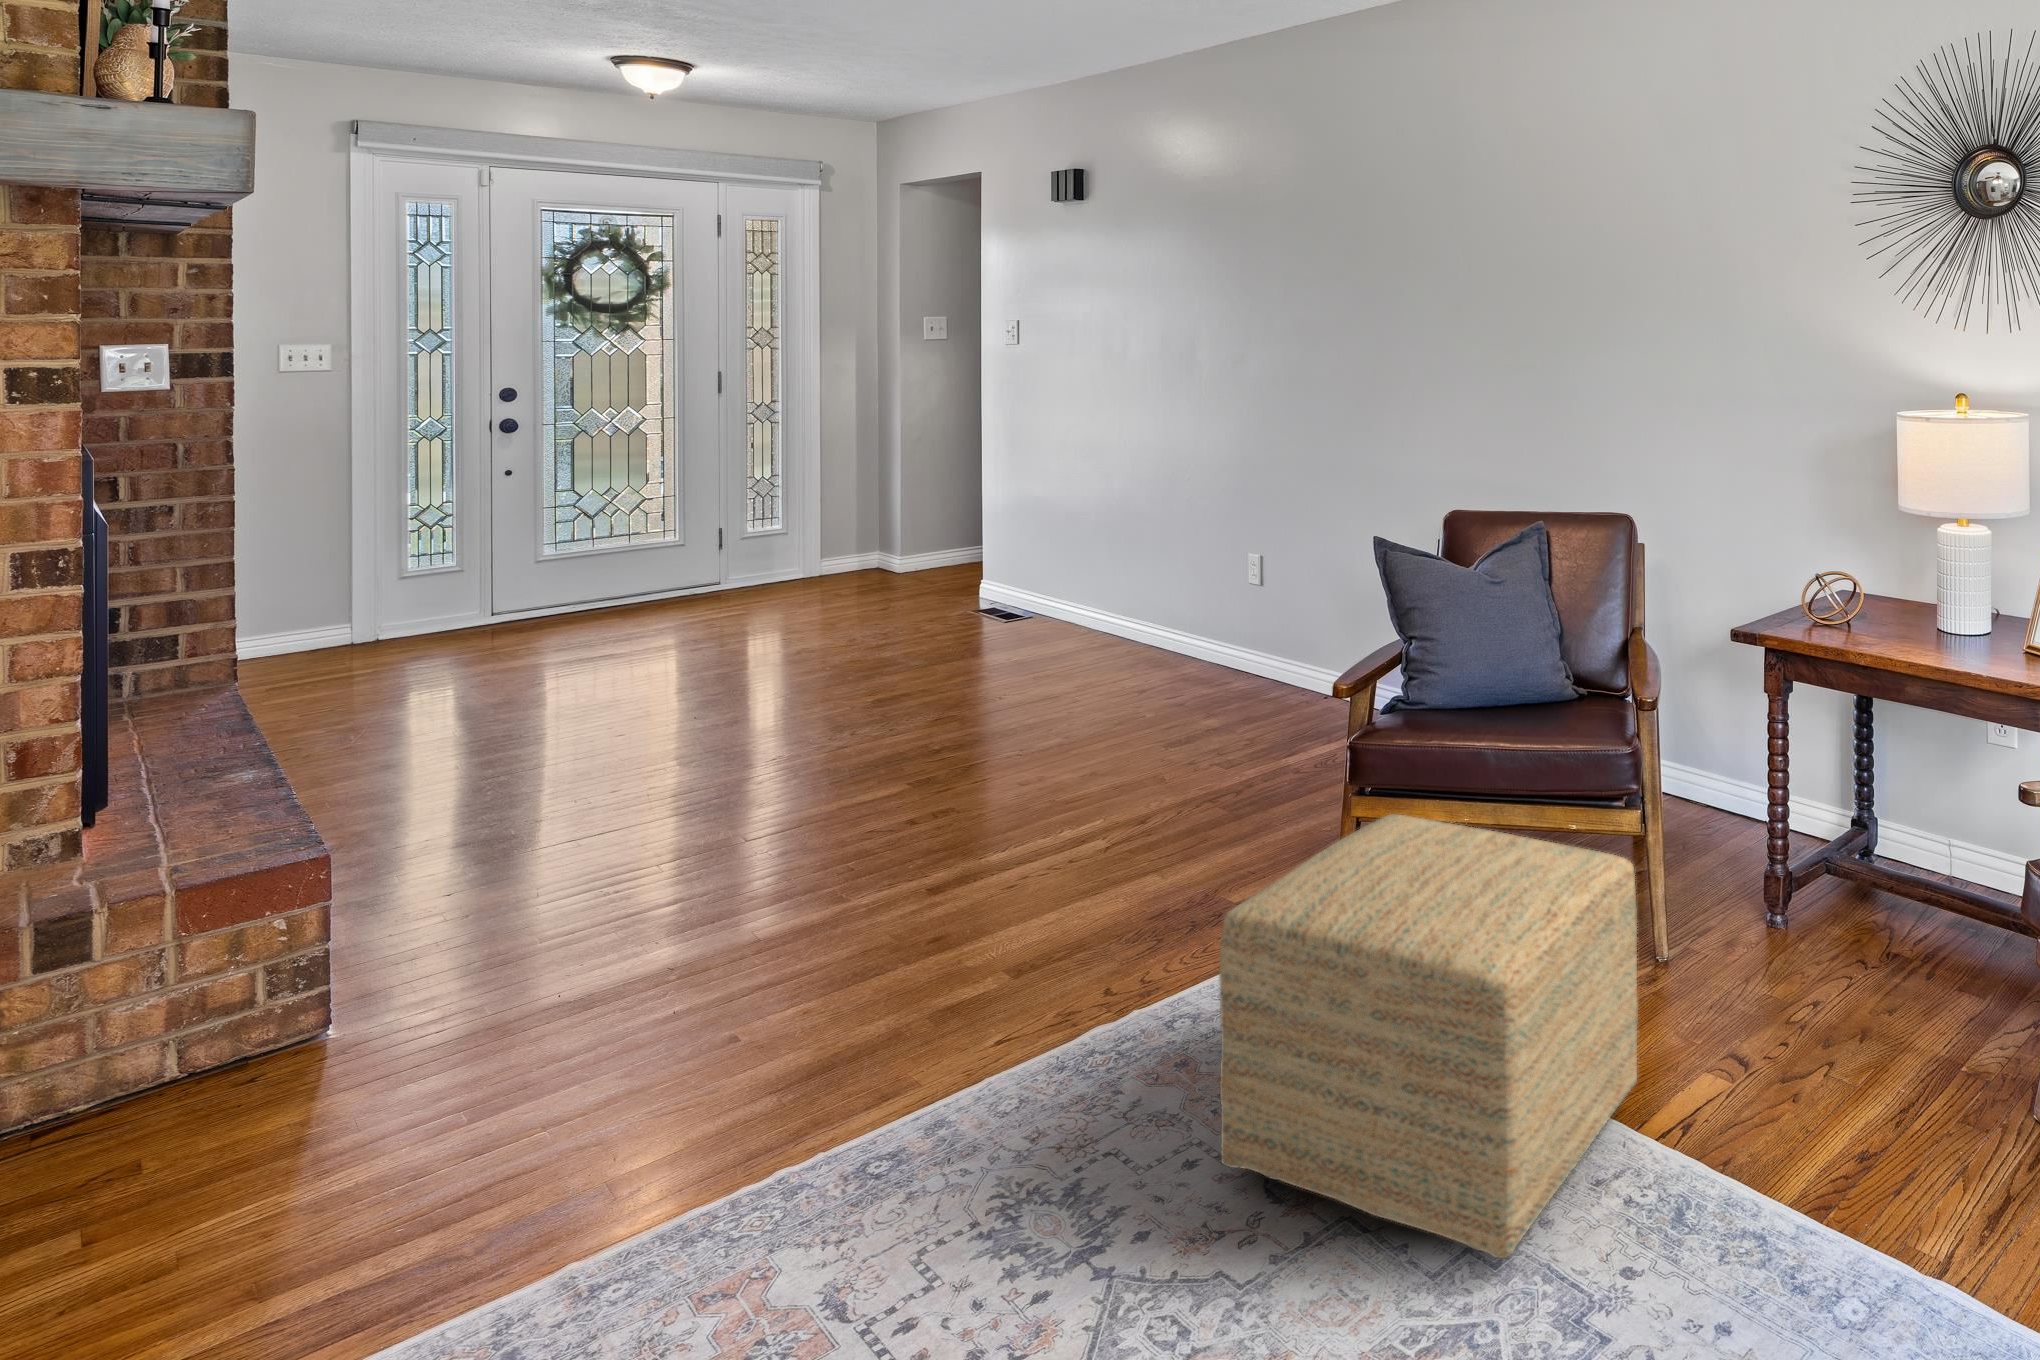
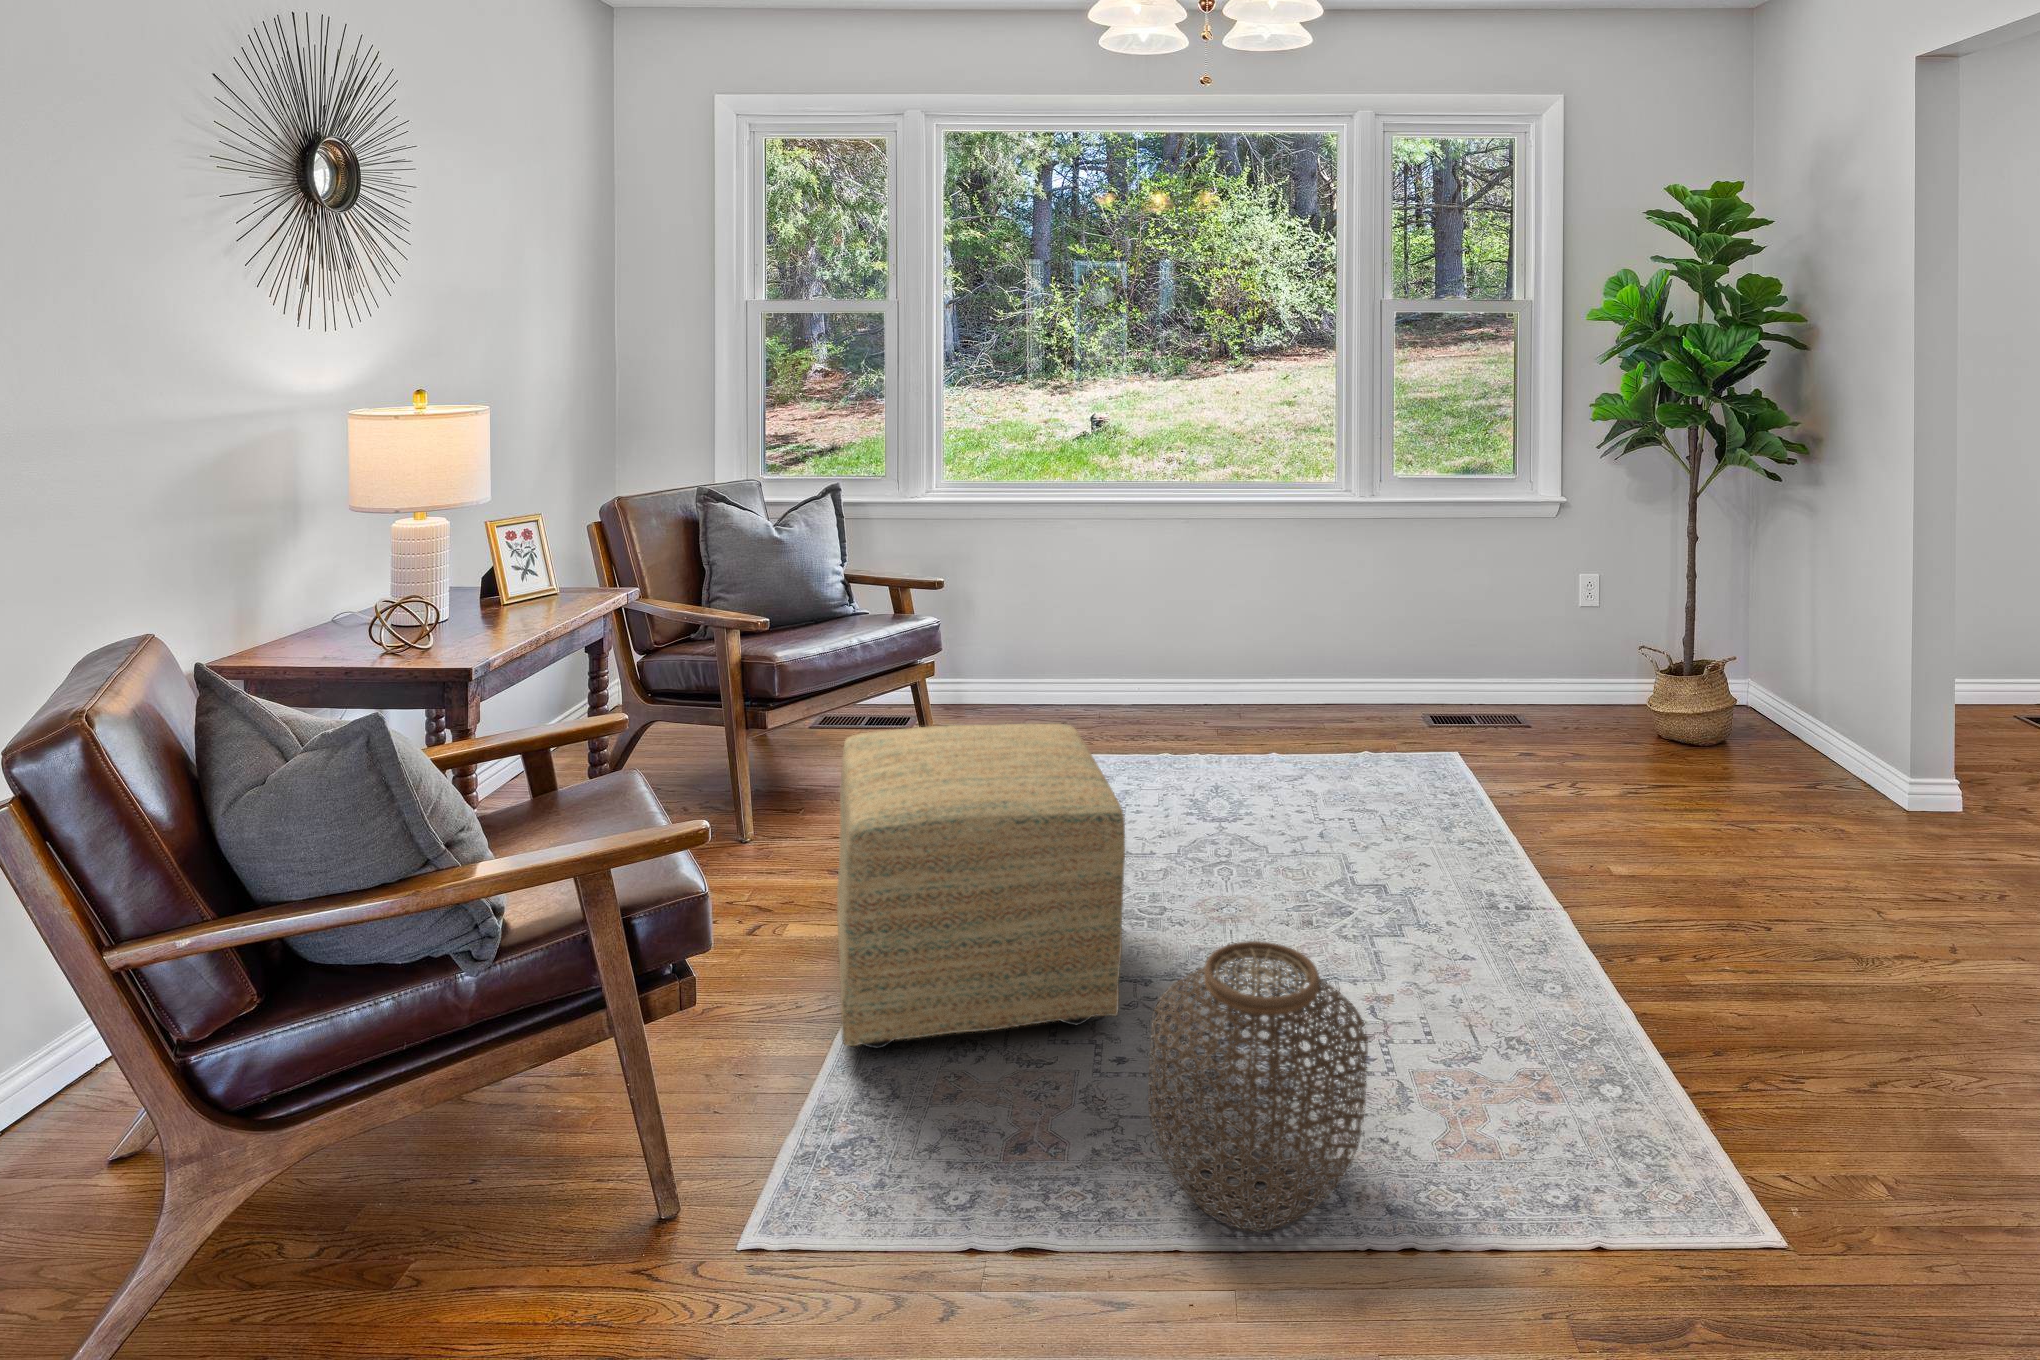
woven basket: none [844,909,1066,1176] -> present [1148,941,1368,1231]

